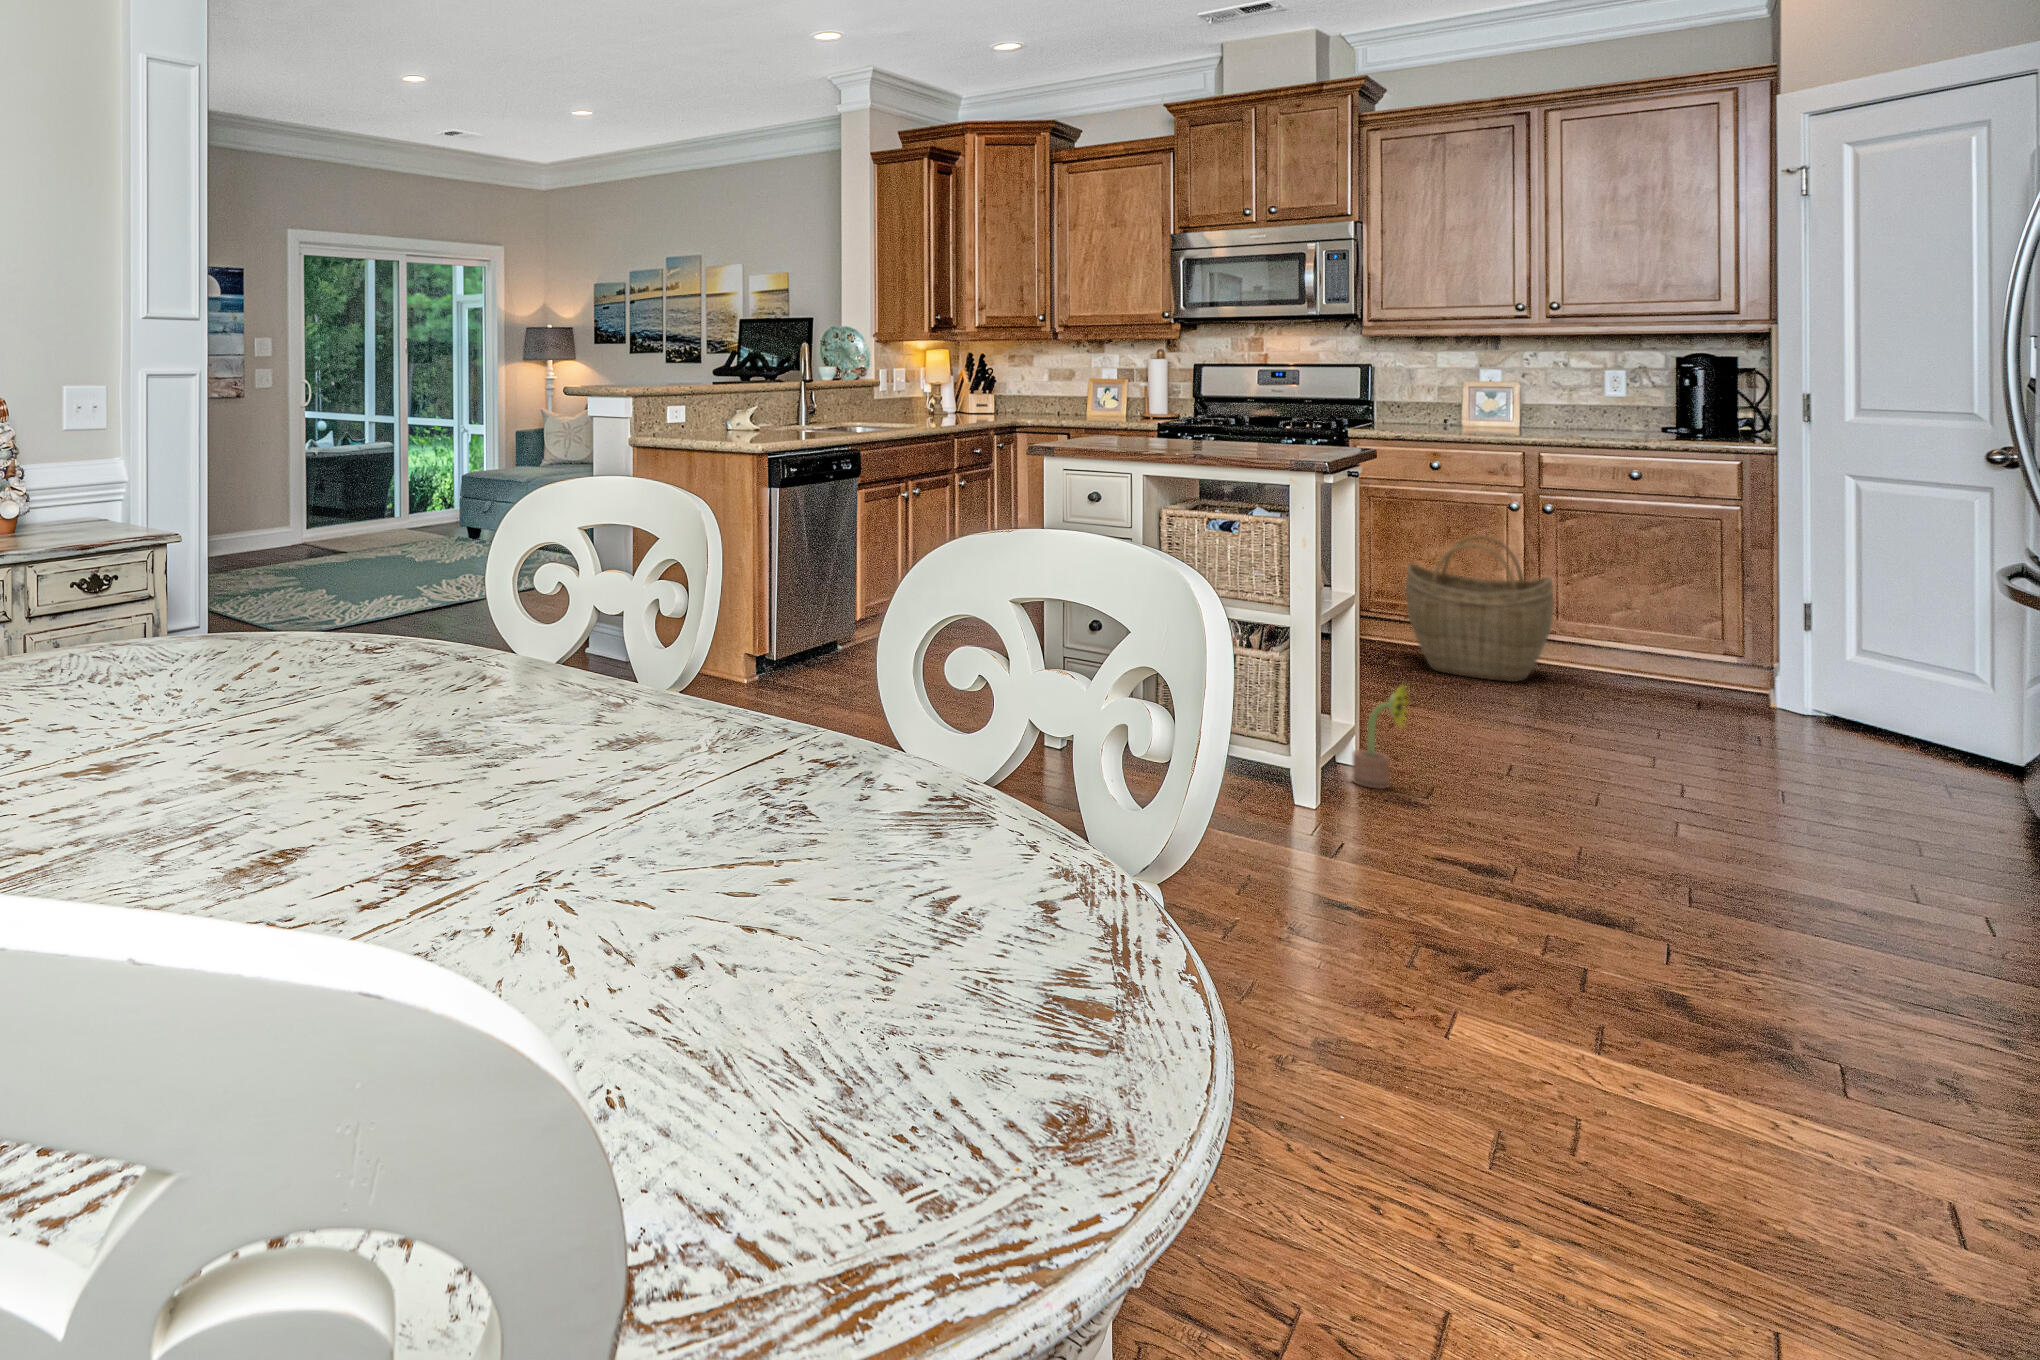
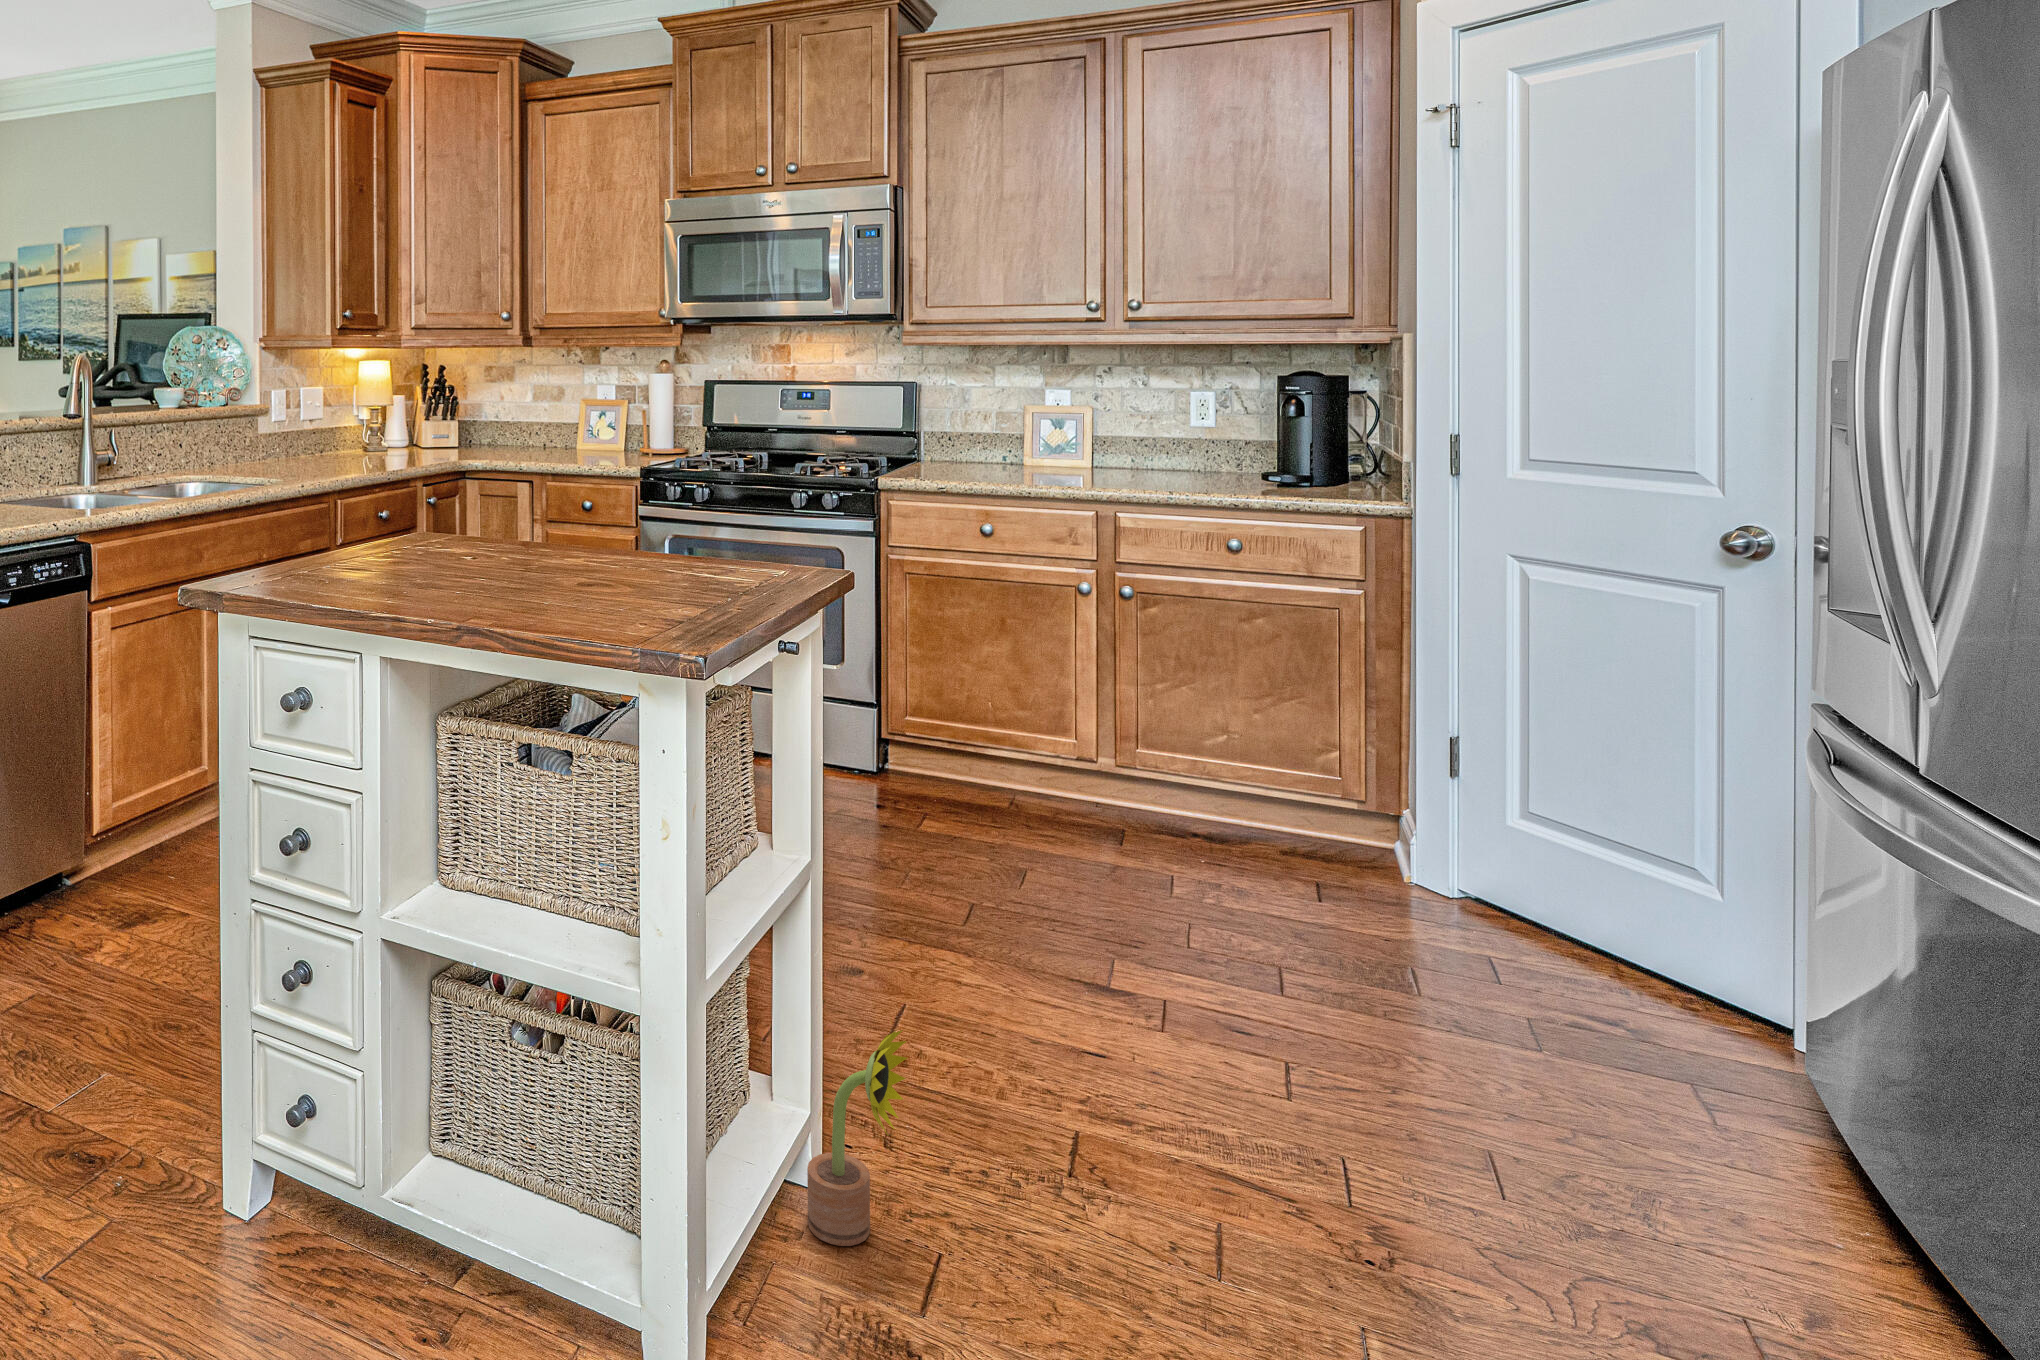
woven basket: present [1406,535,1554,682] -> none [947,637,1134,862]

